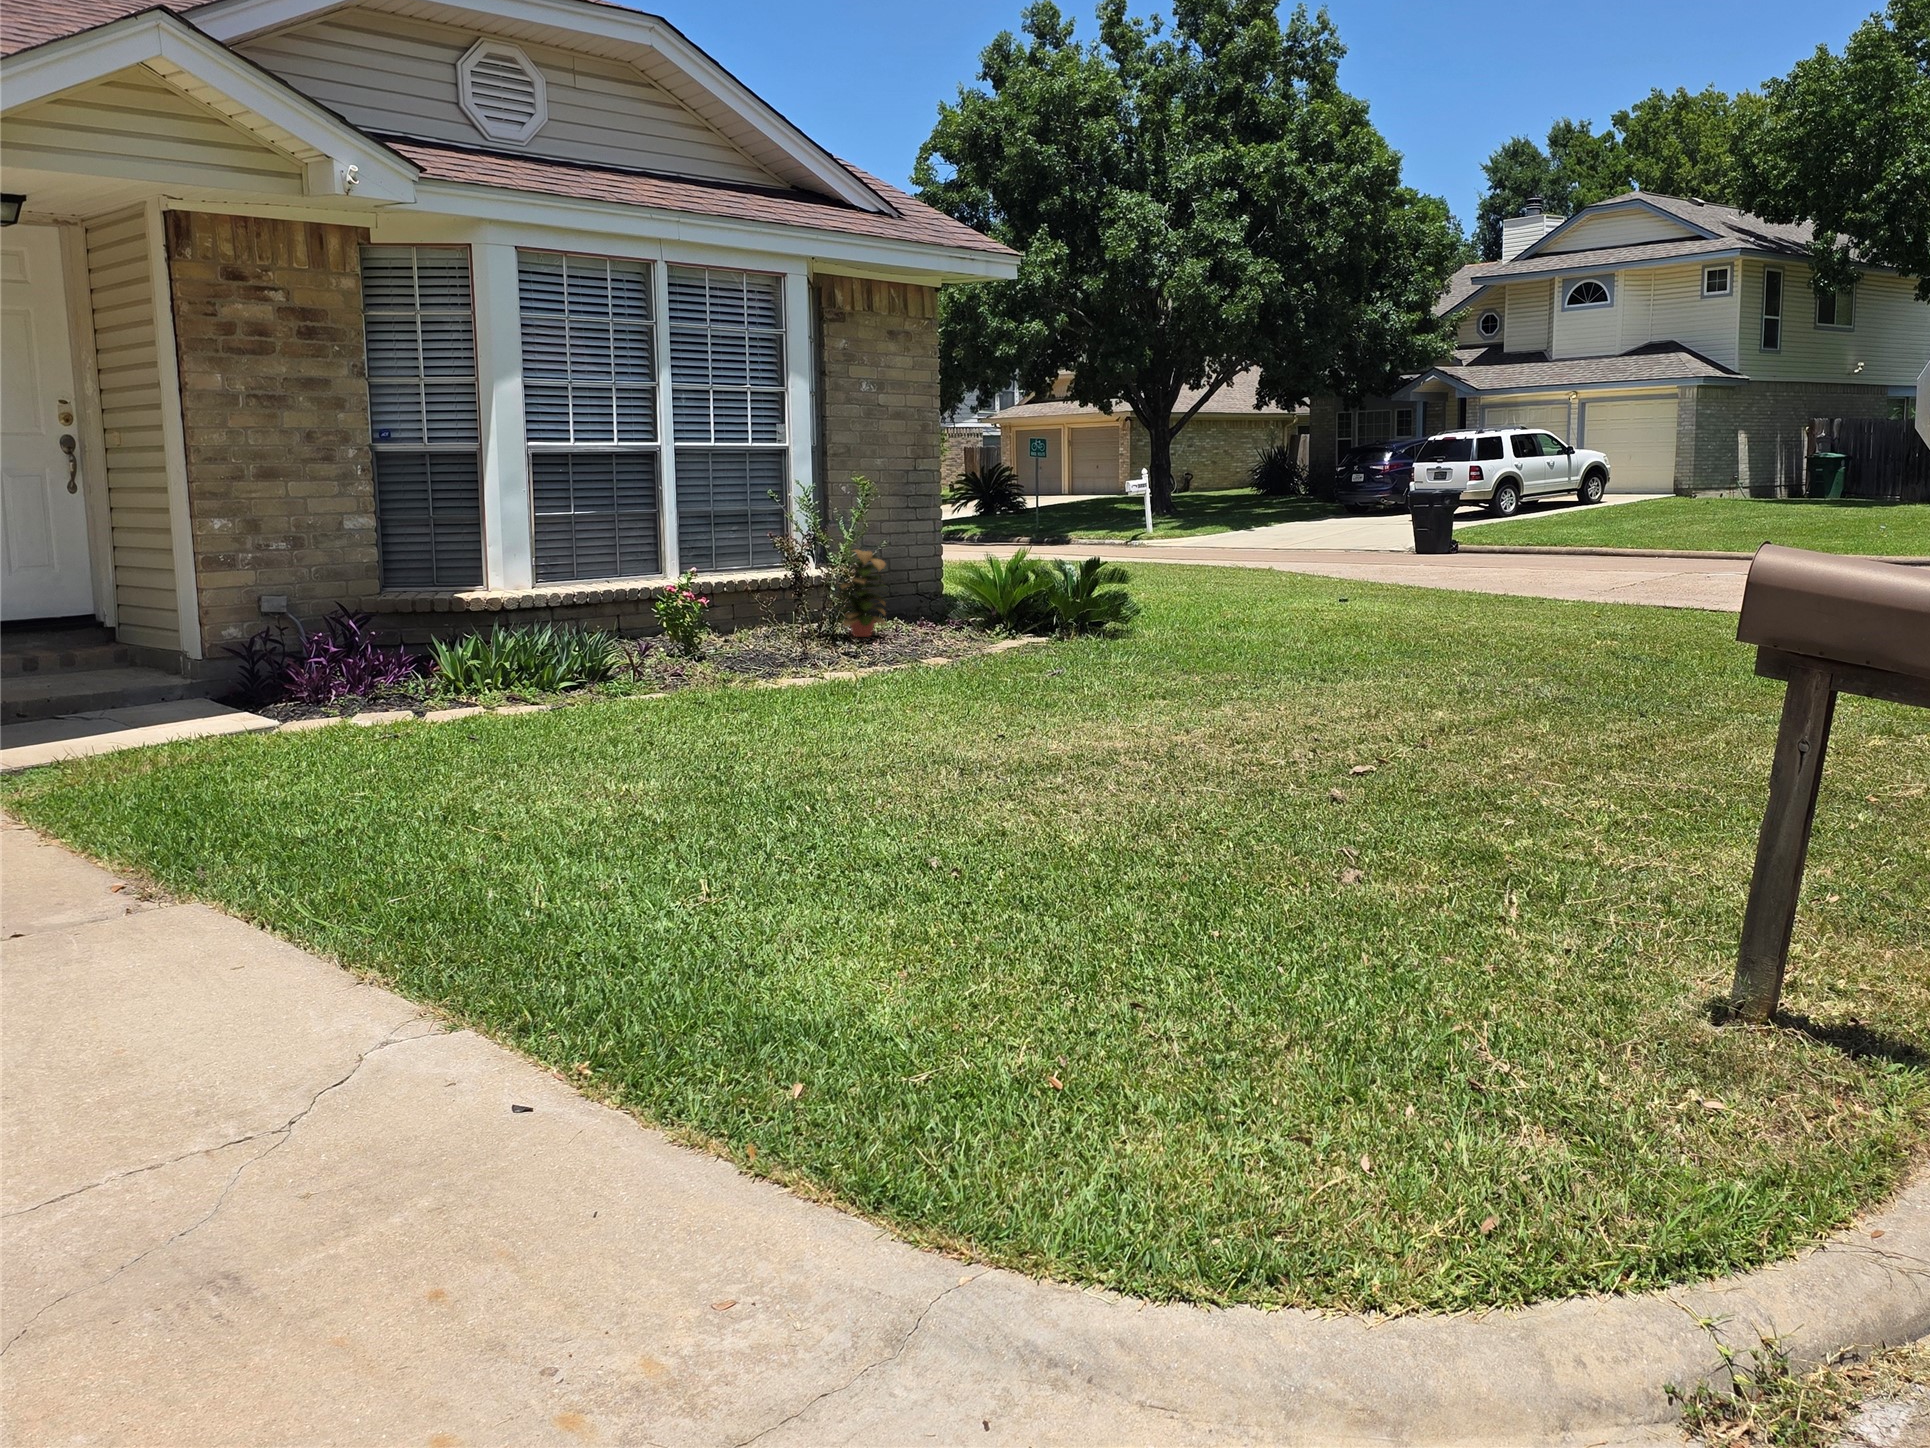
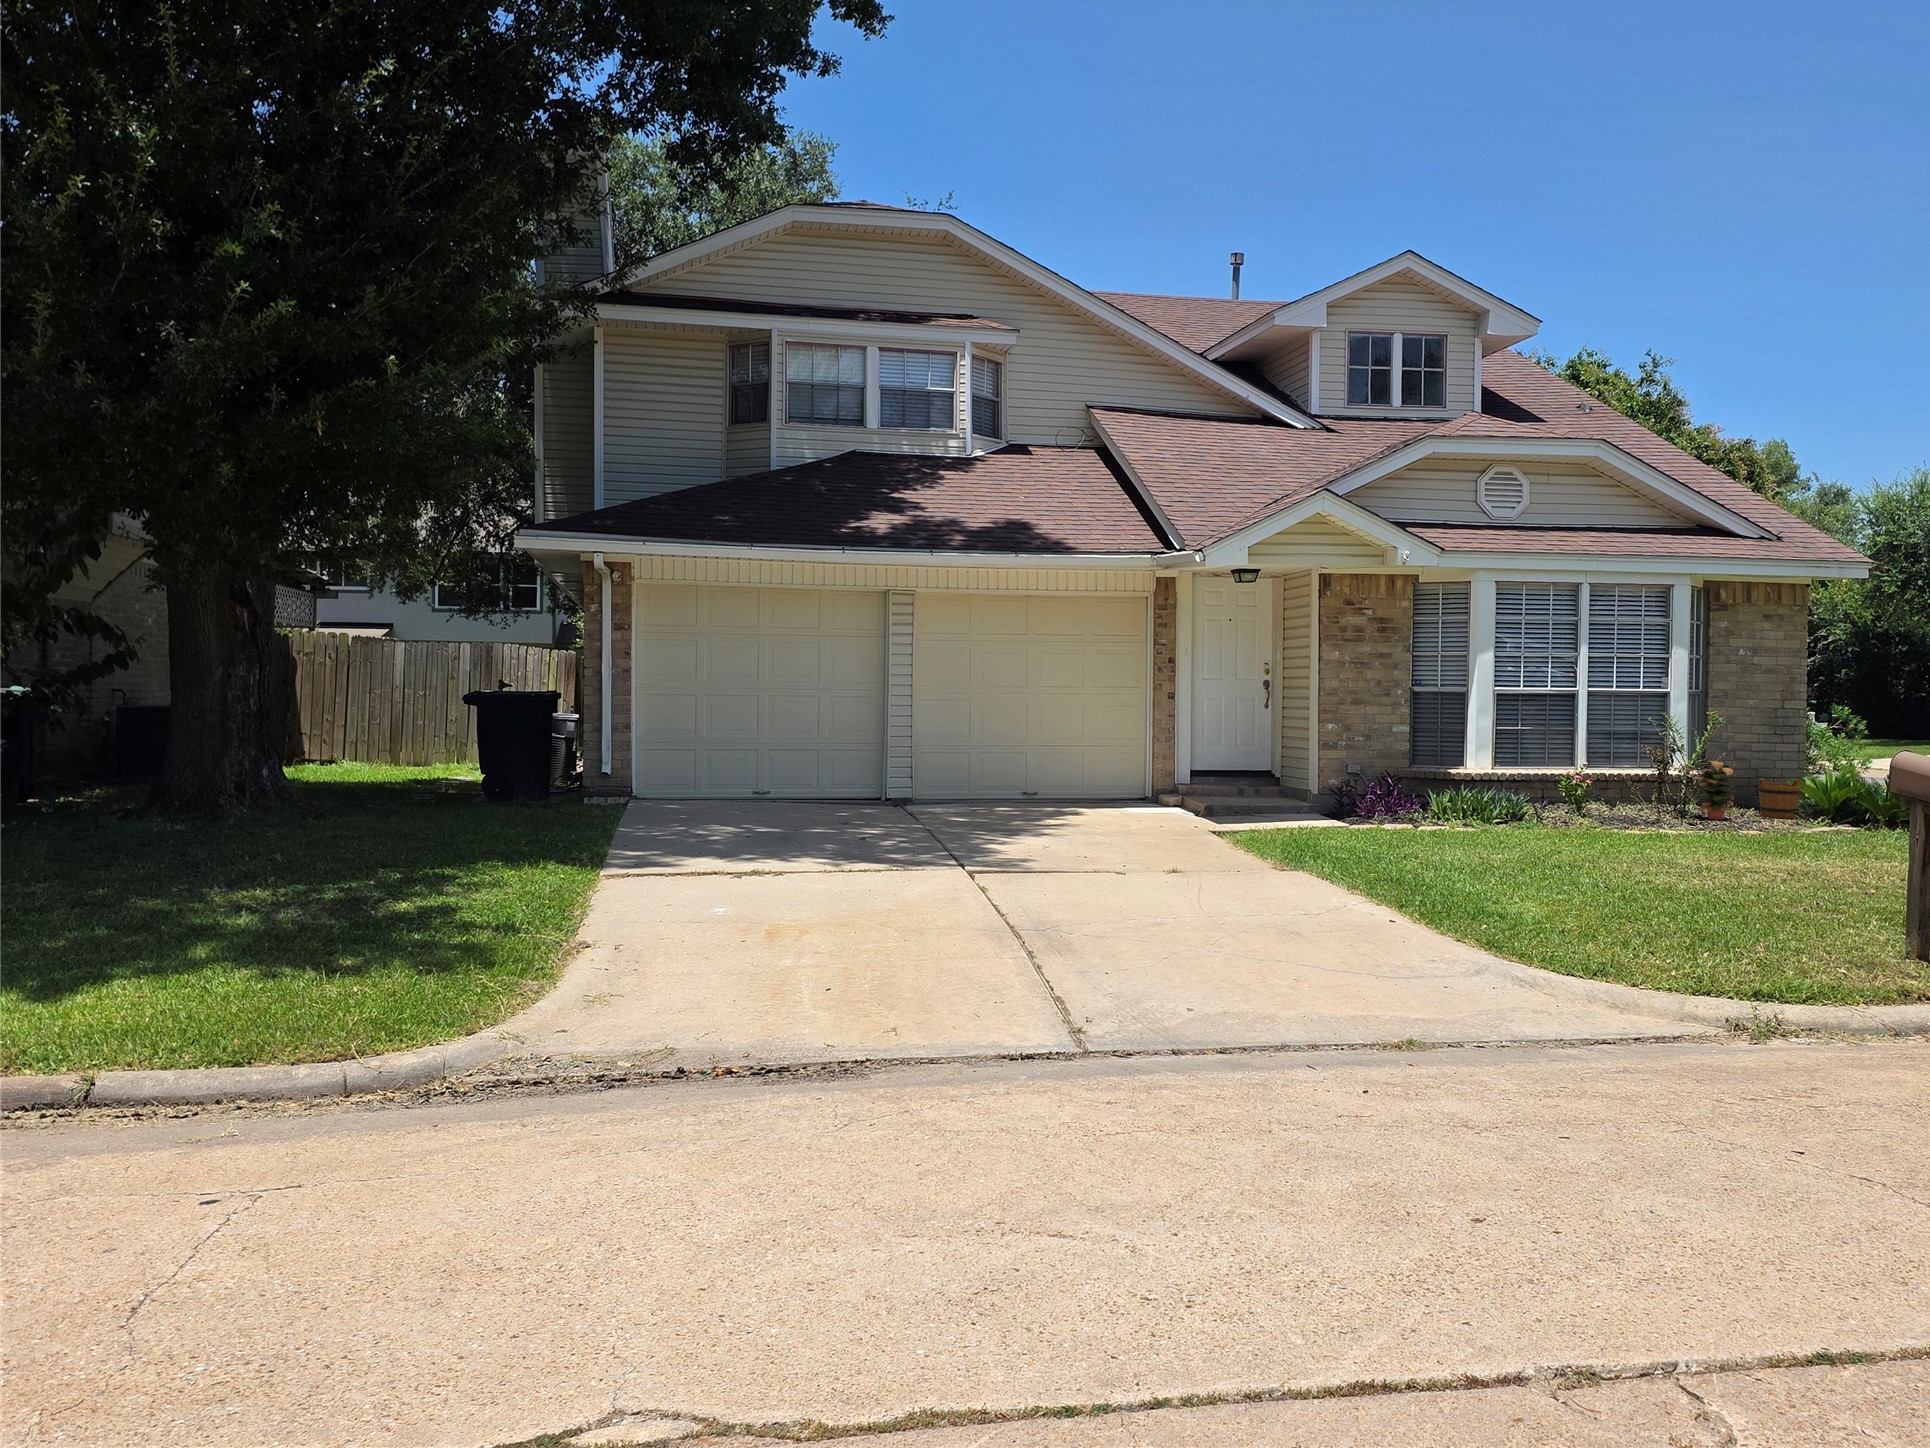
bucket: none [901,568,958,626] -> present [1756,778,1800,818]

